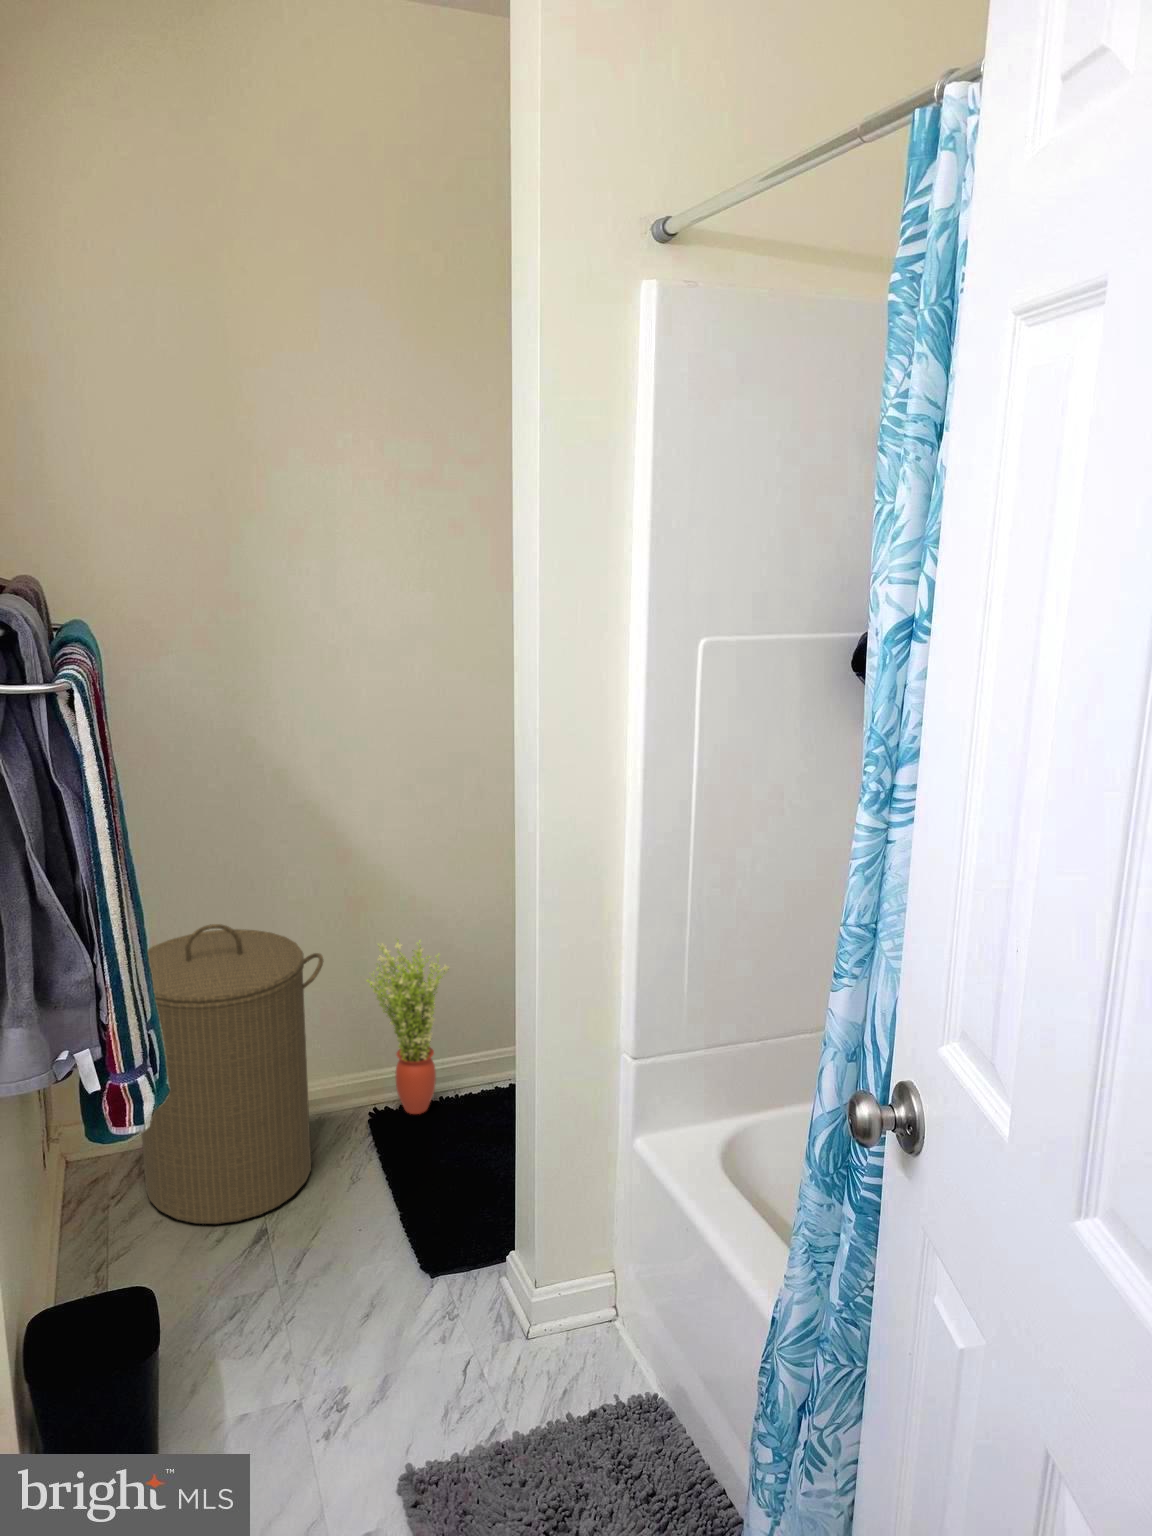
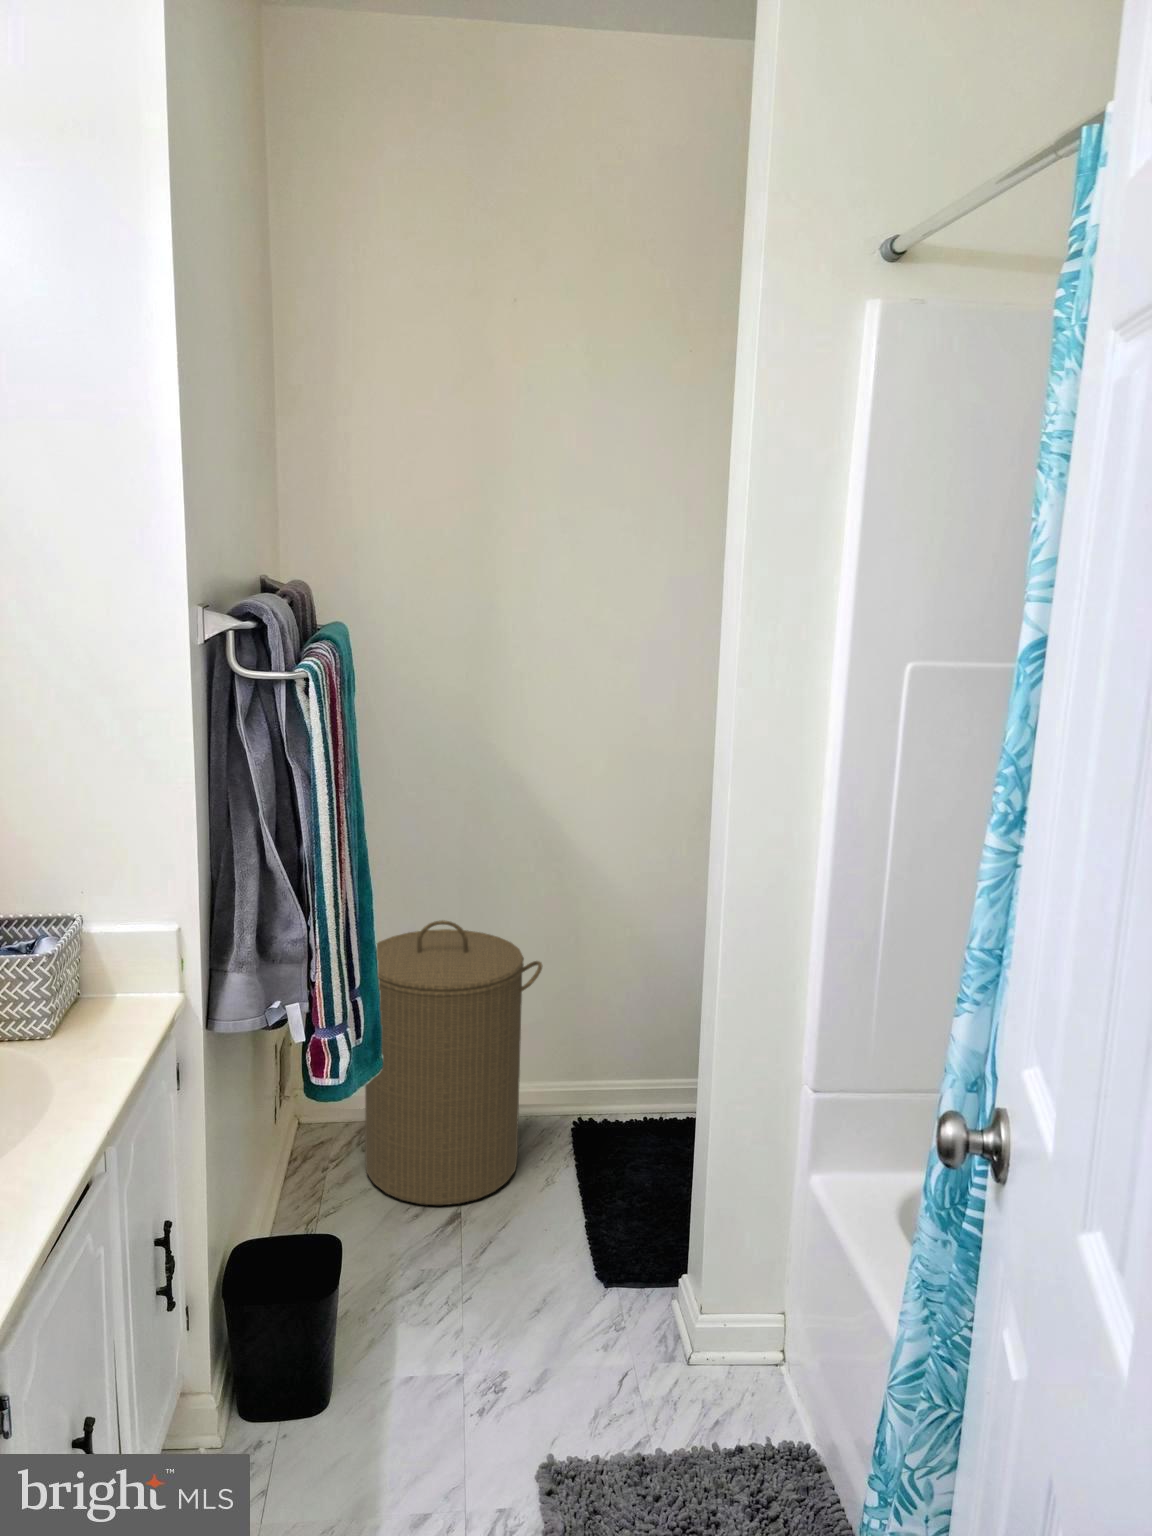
potted plant: present [367,940,449,1114] -> none [586,958,668,1137]

